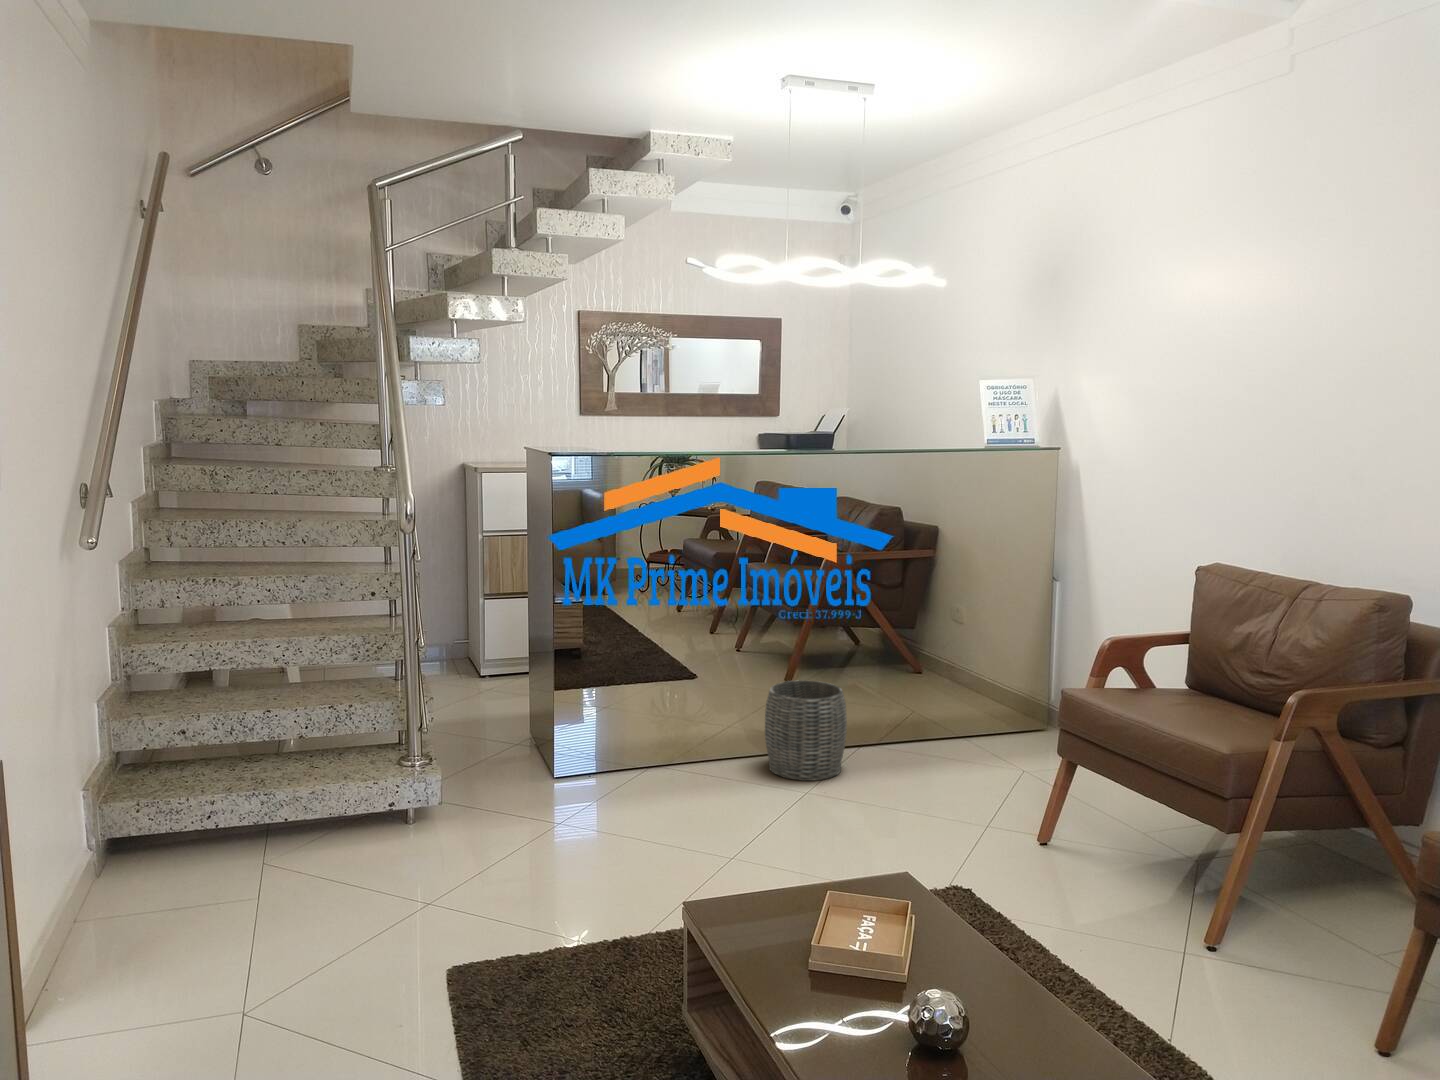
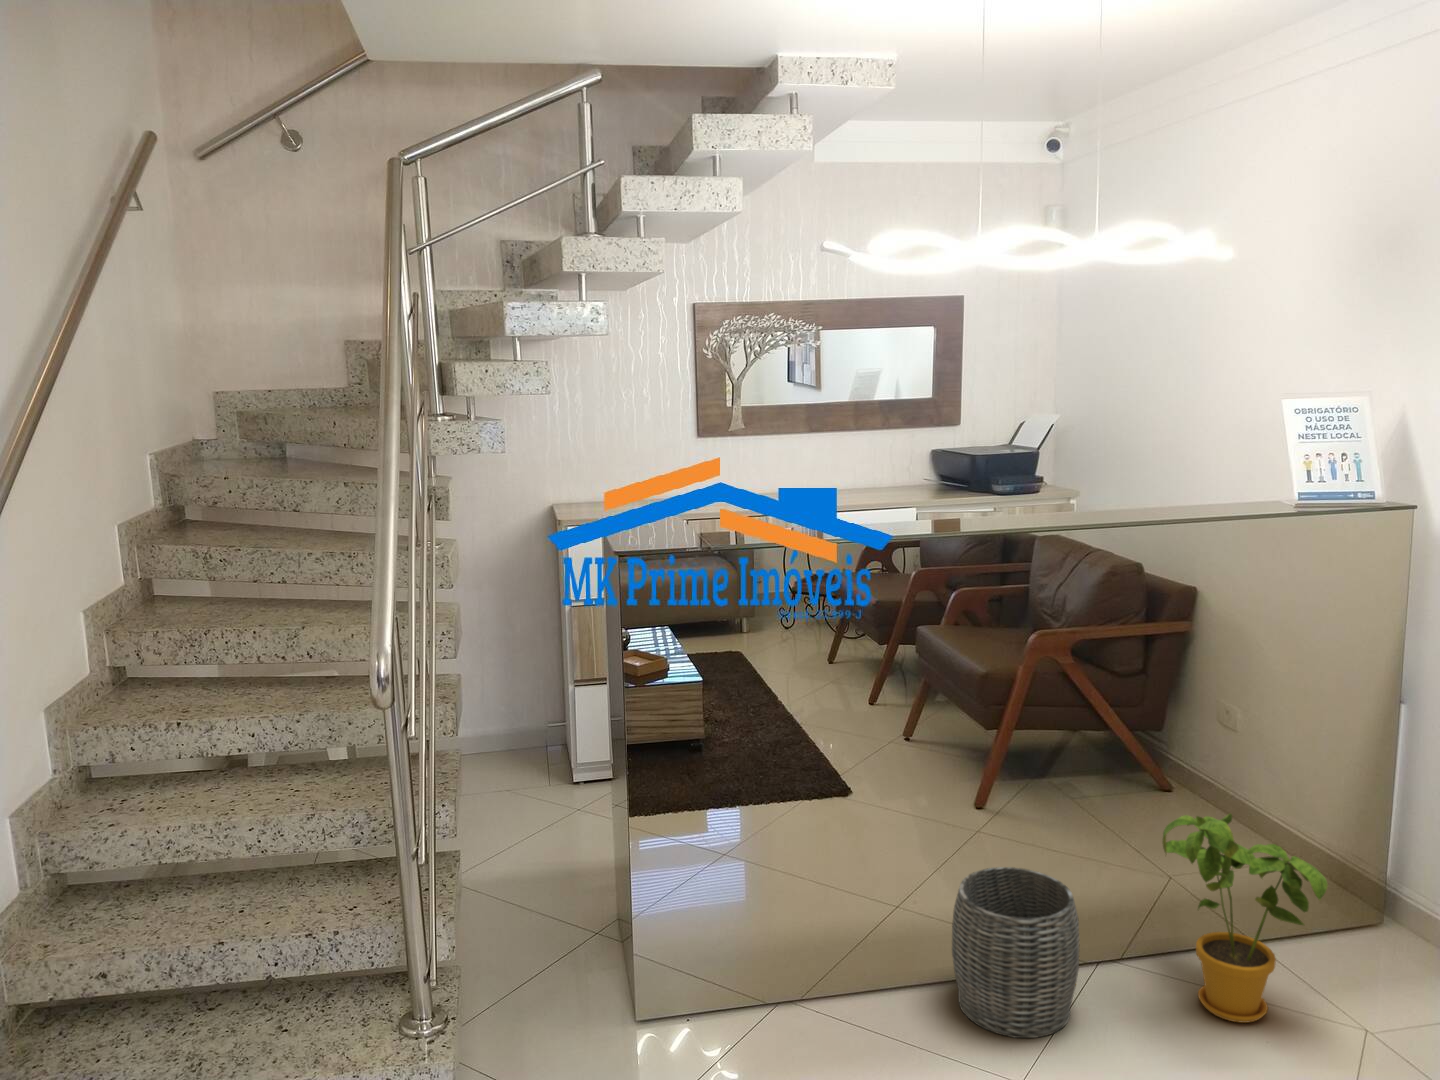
house plant: none [900,633,996,770] -> present [1162,814,1327,1023]

